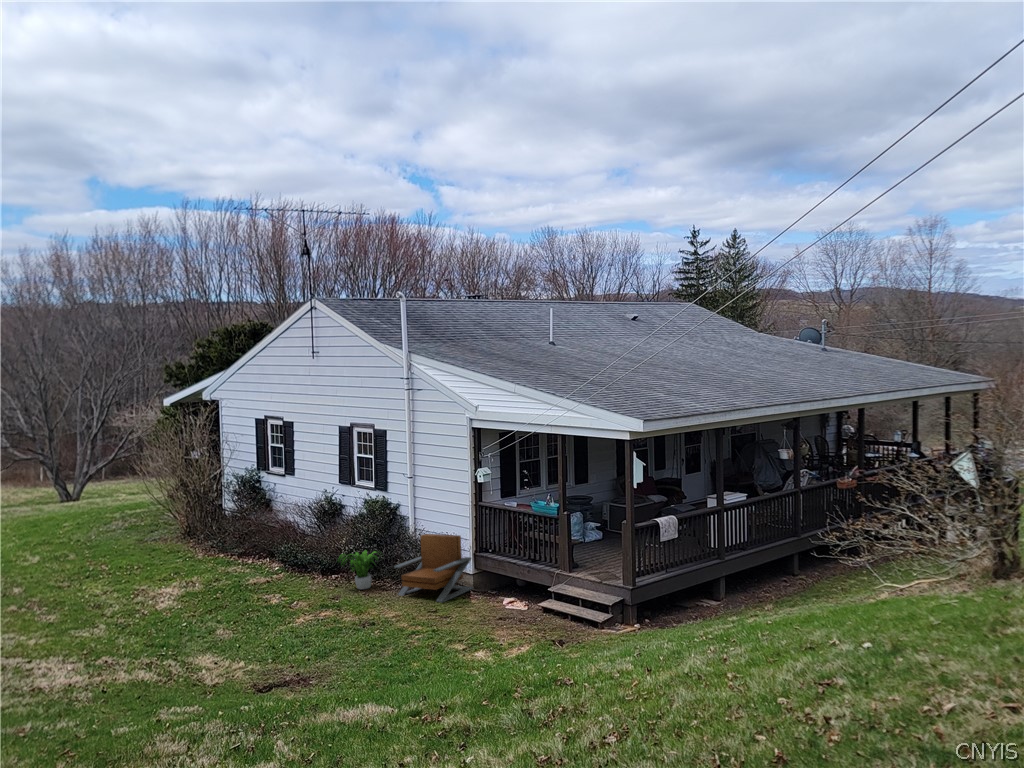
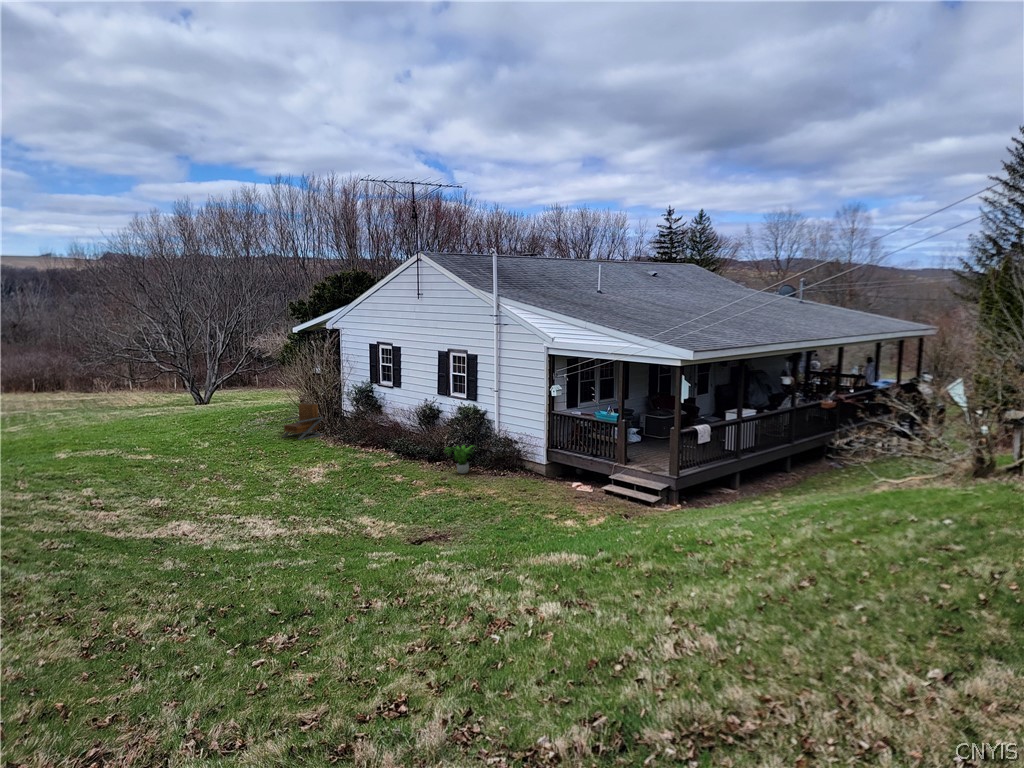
lounge chair: present [394,534,473,603] -> present [280,403,324,440]

